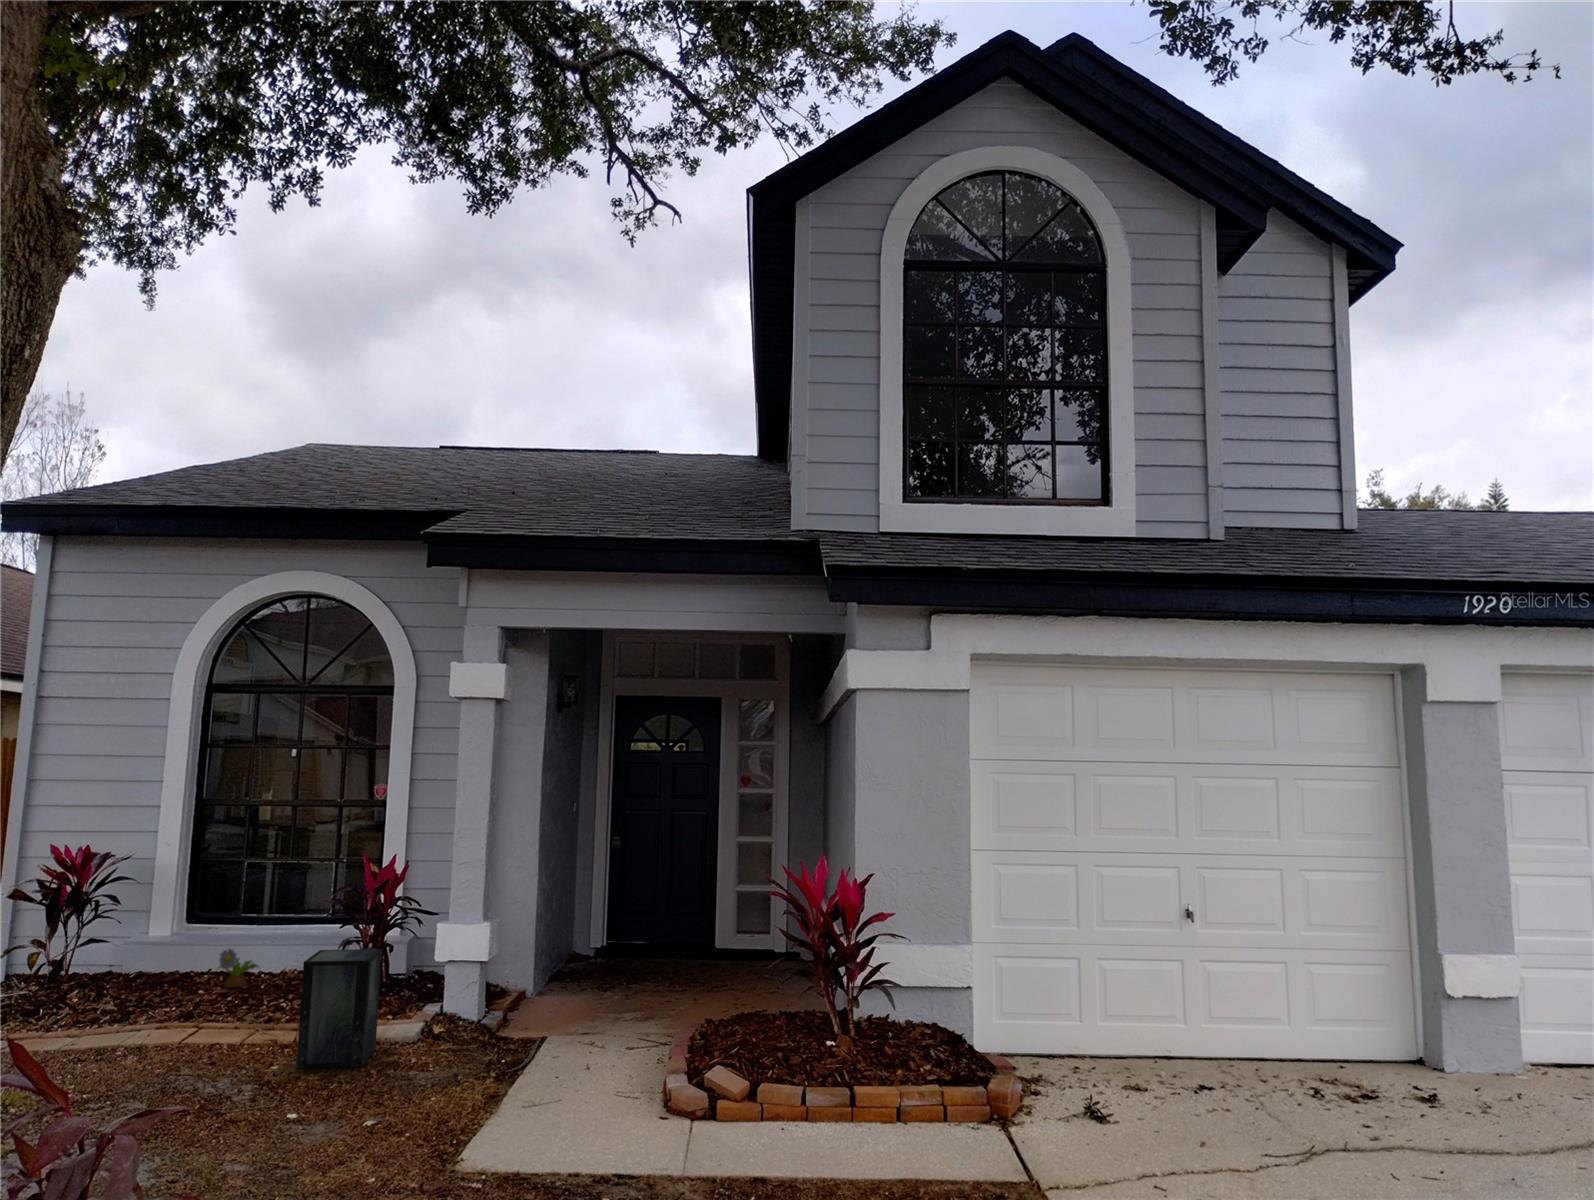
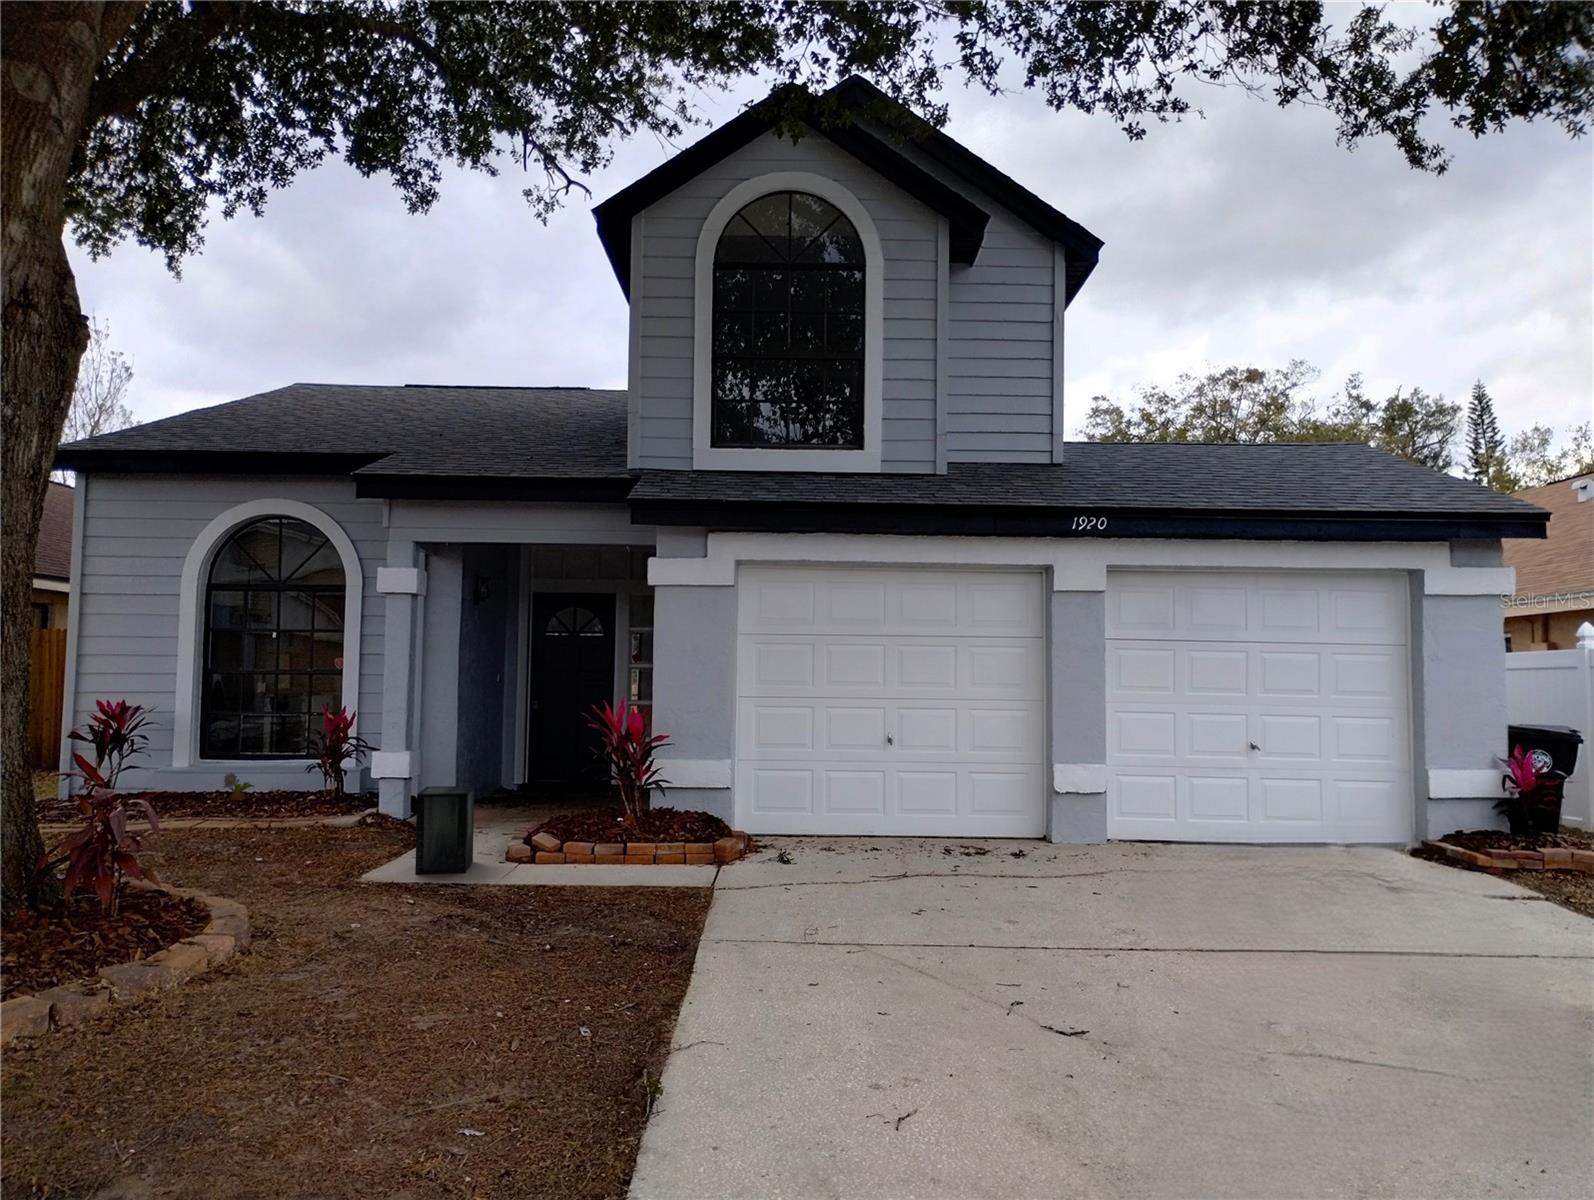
storage box: present [296,949,382,1069] -> present [415,786,474,874]

